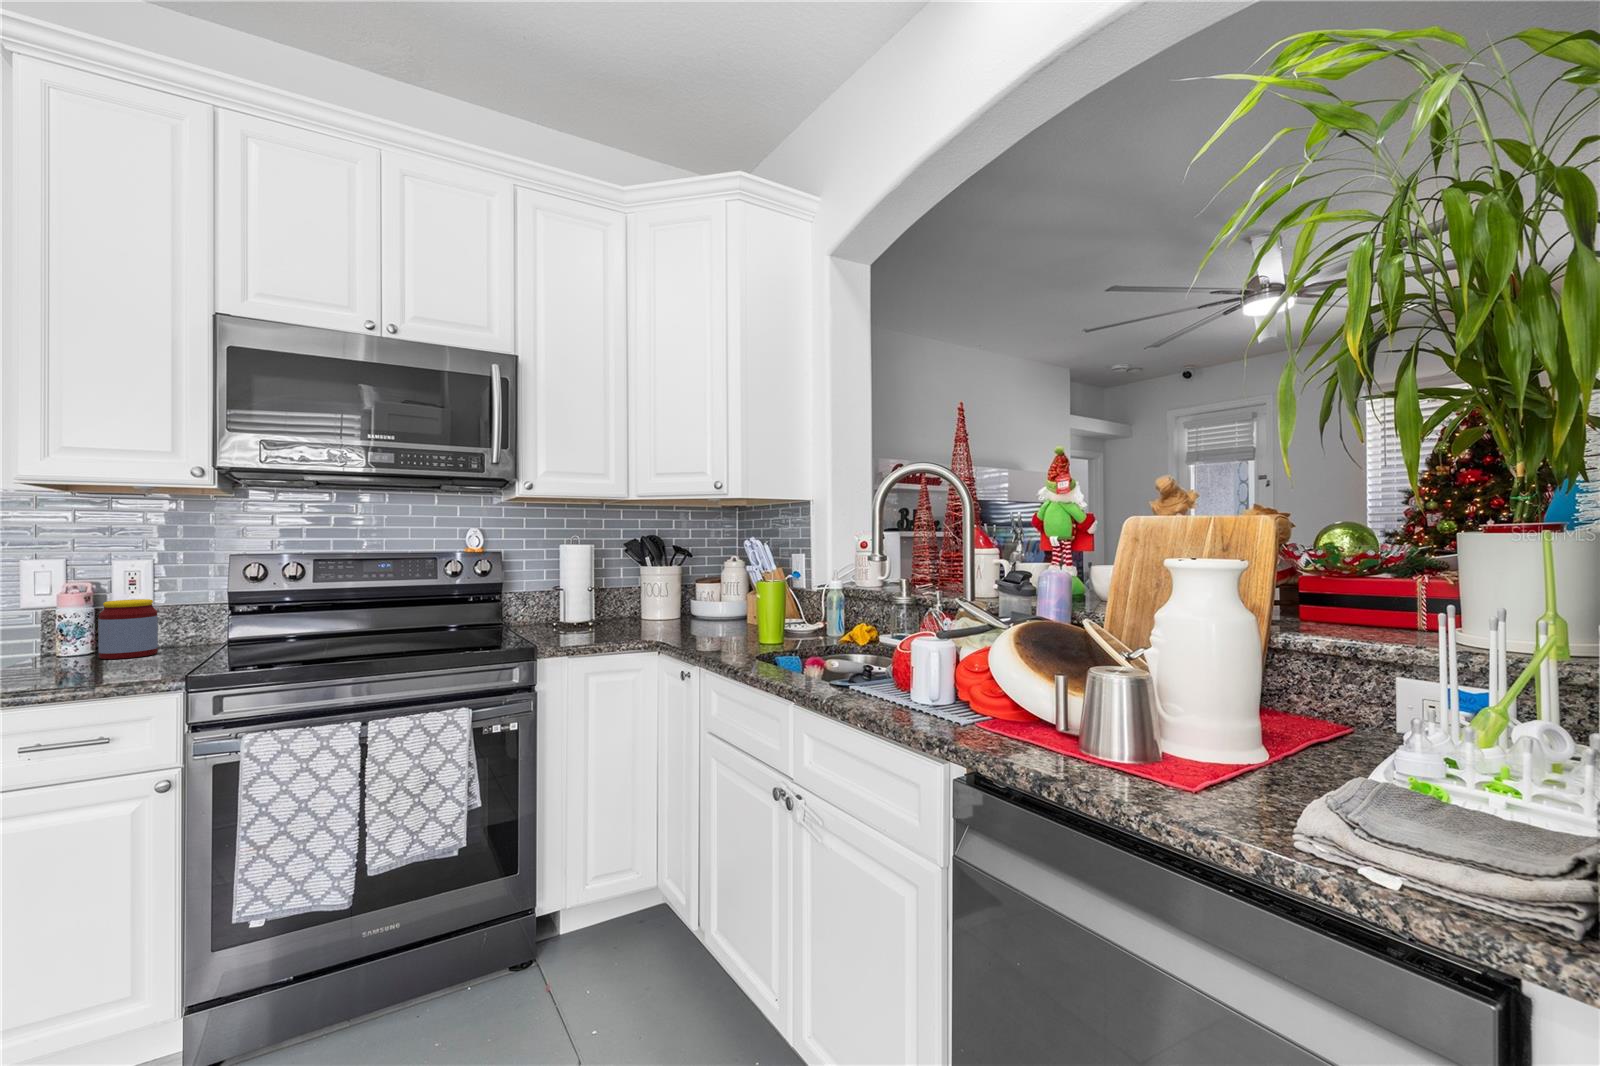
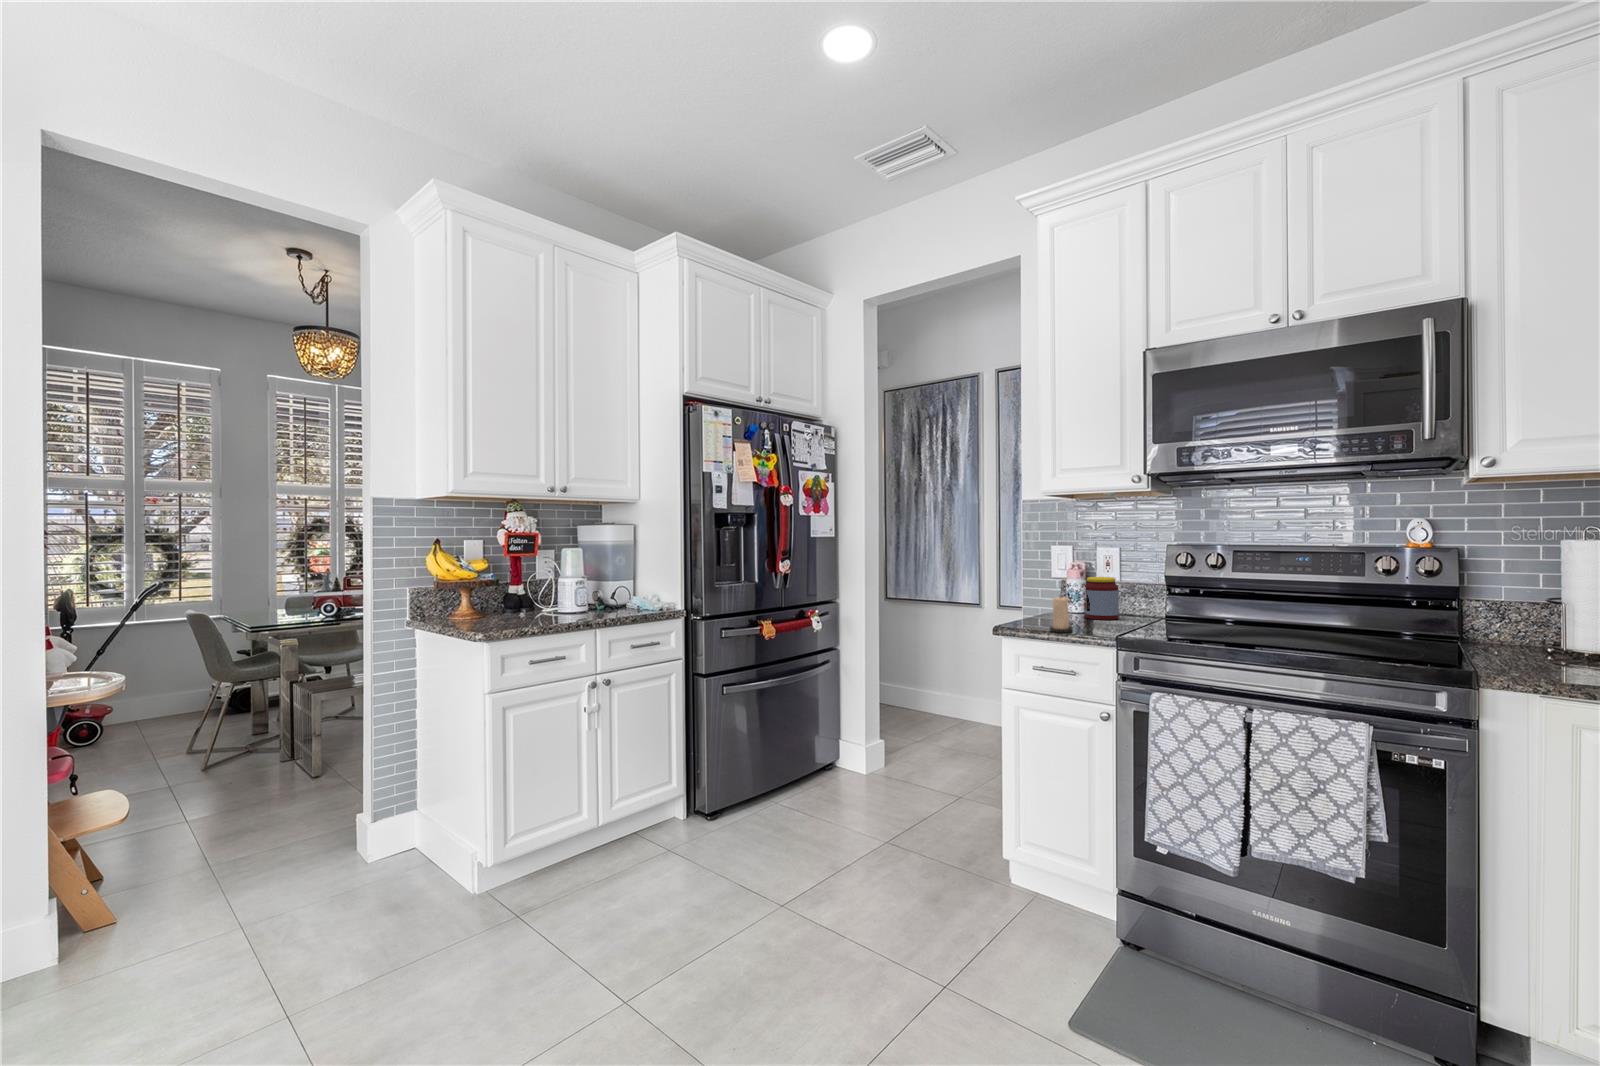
candle: none [57,628,103,685] -> present [1050,596,1072,633]

